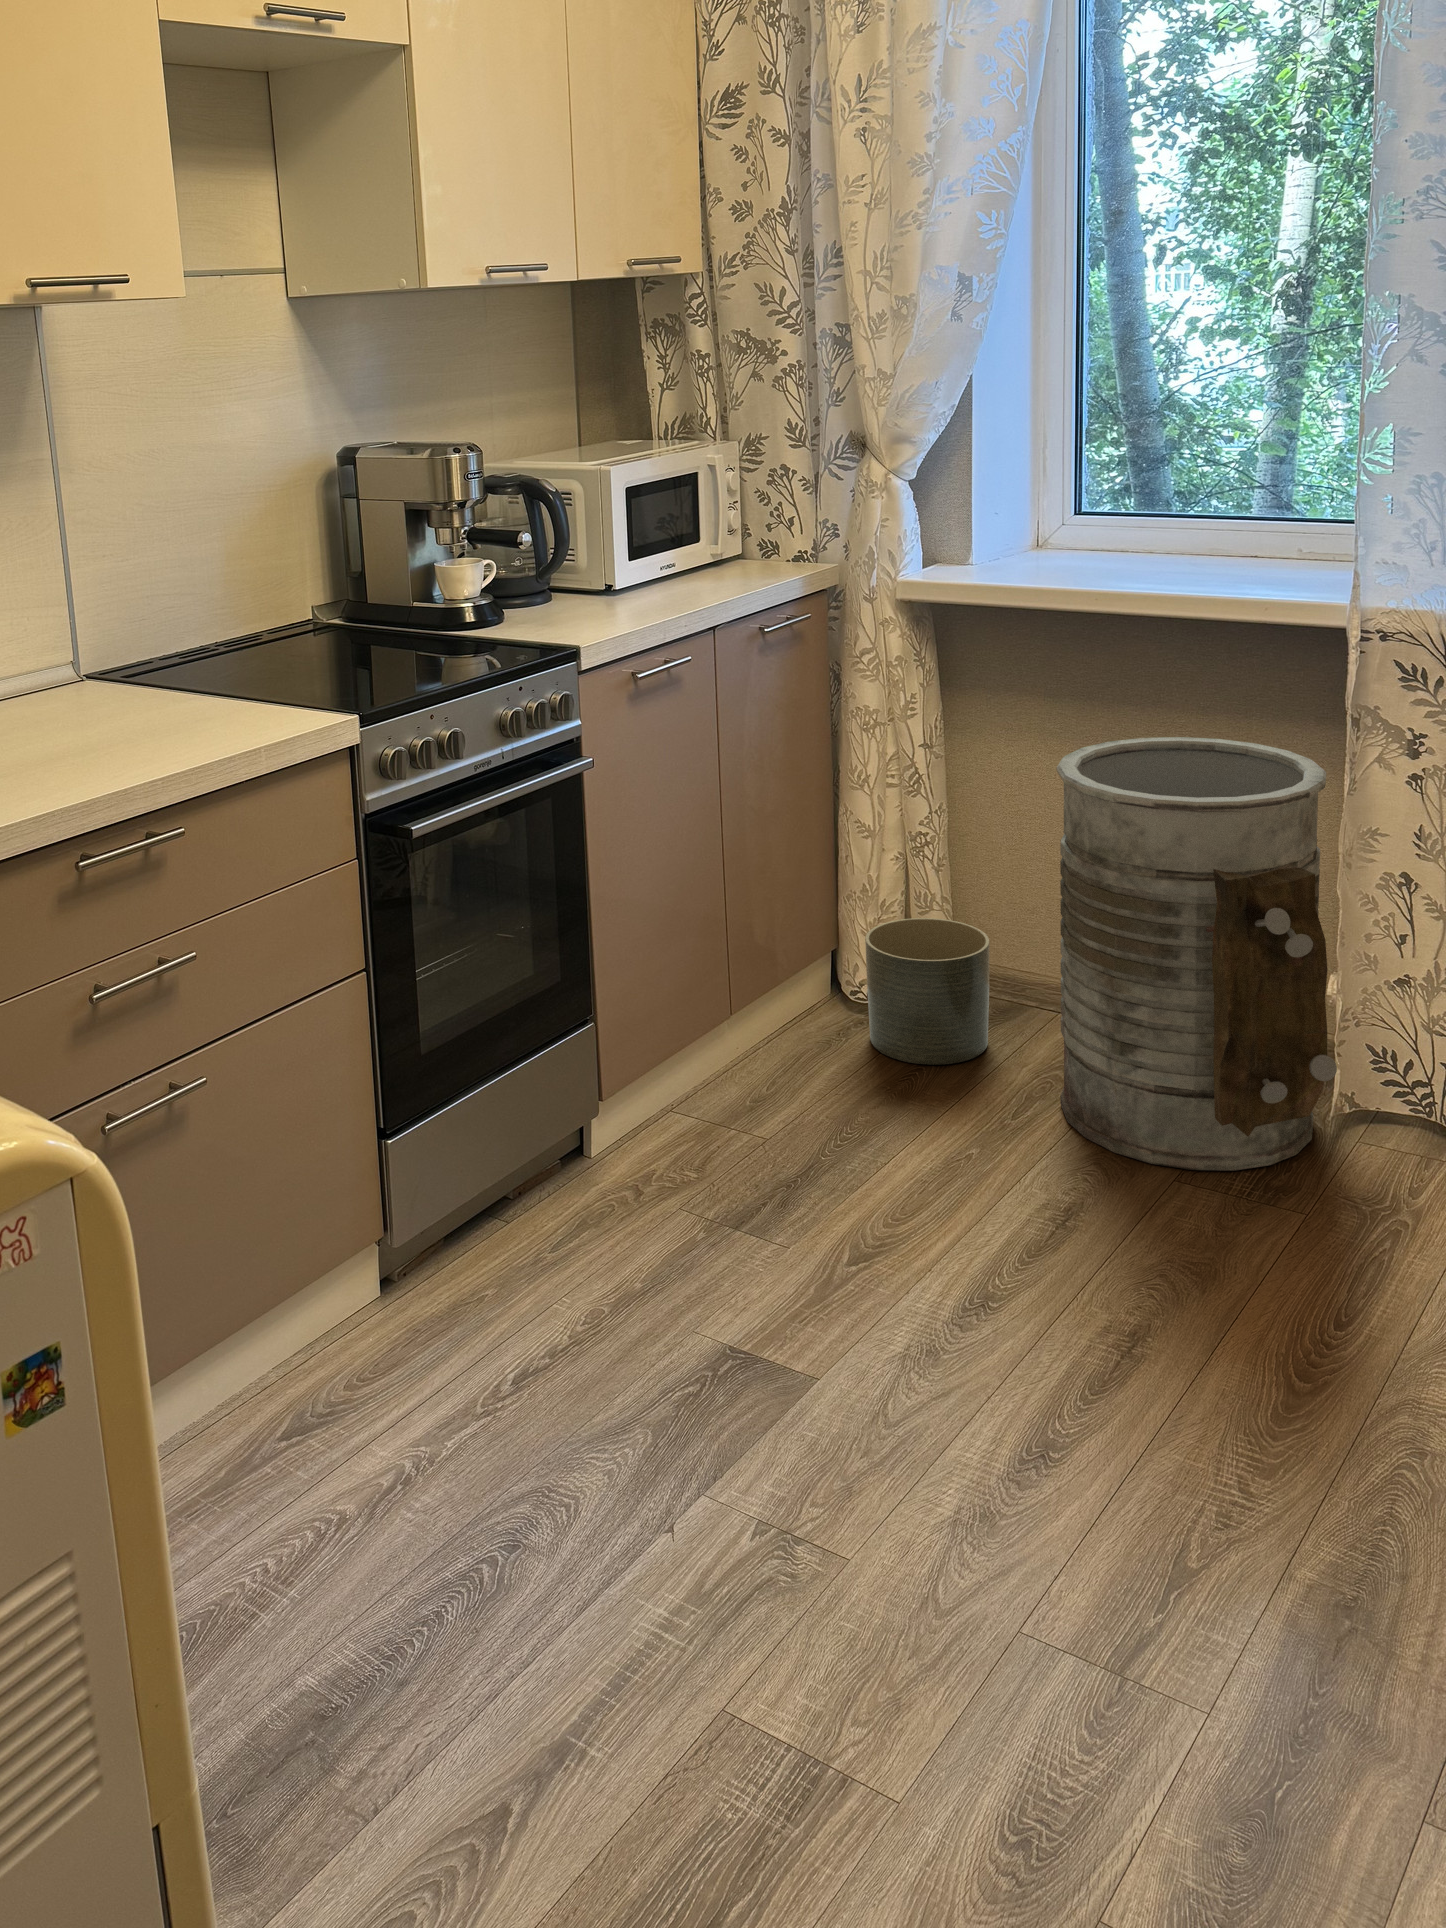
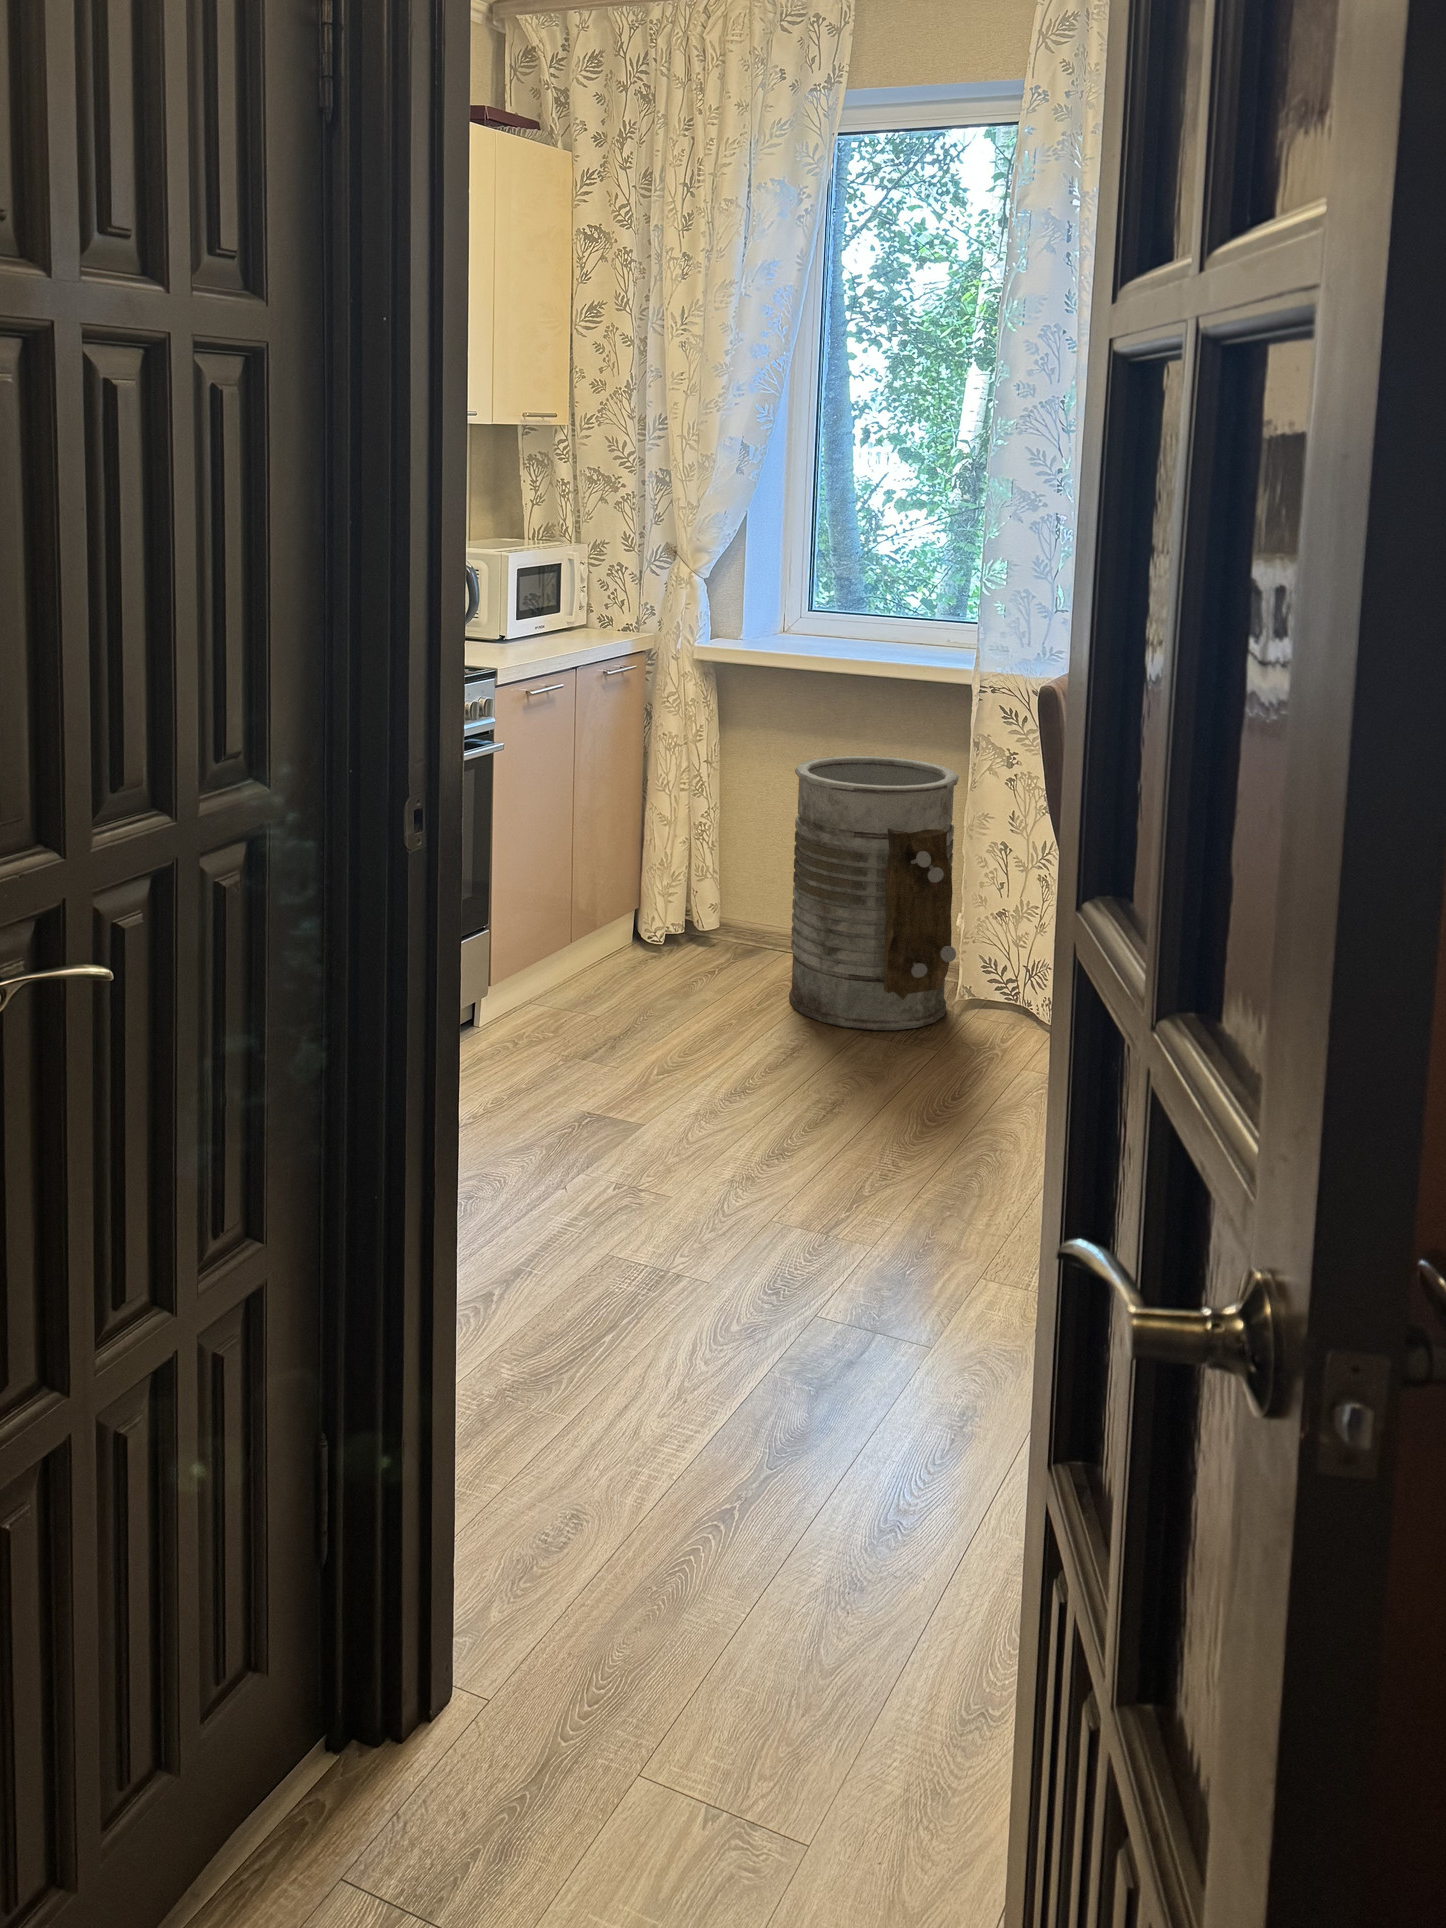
planter: present [865,918,990,1065] -> none [663,883,746,979]

